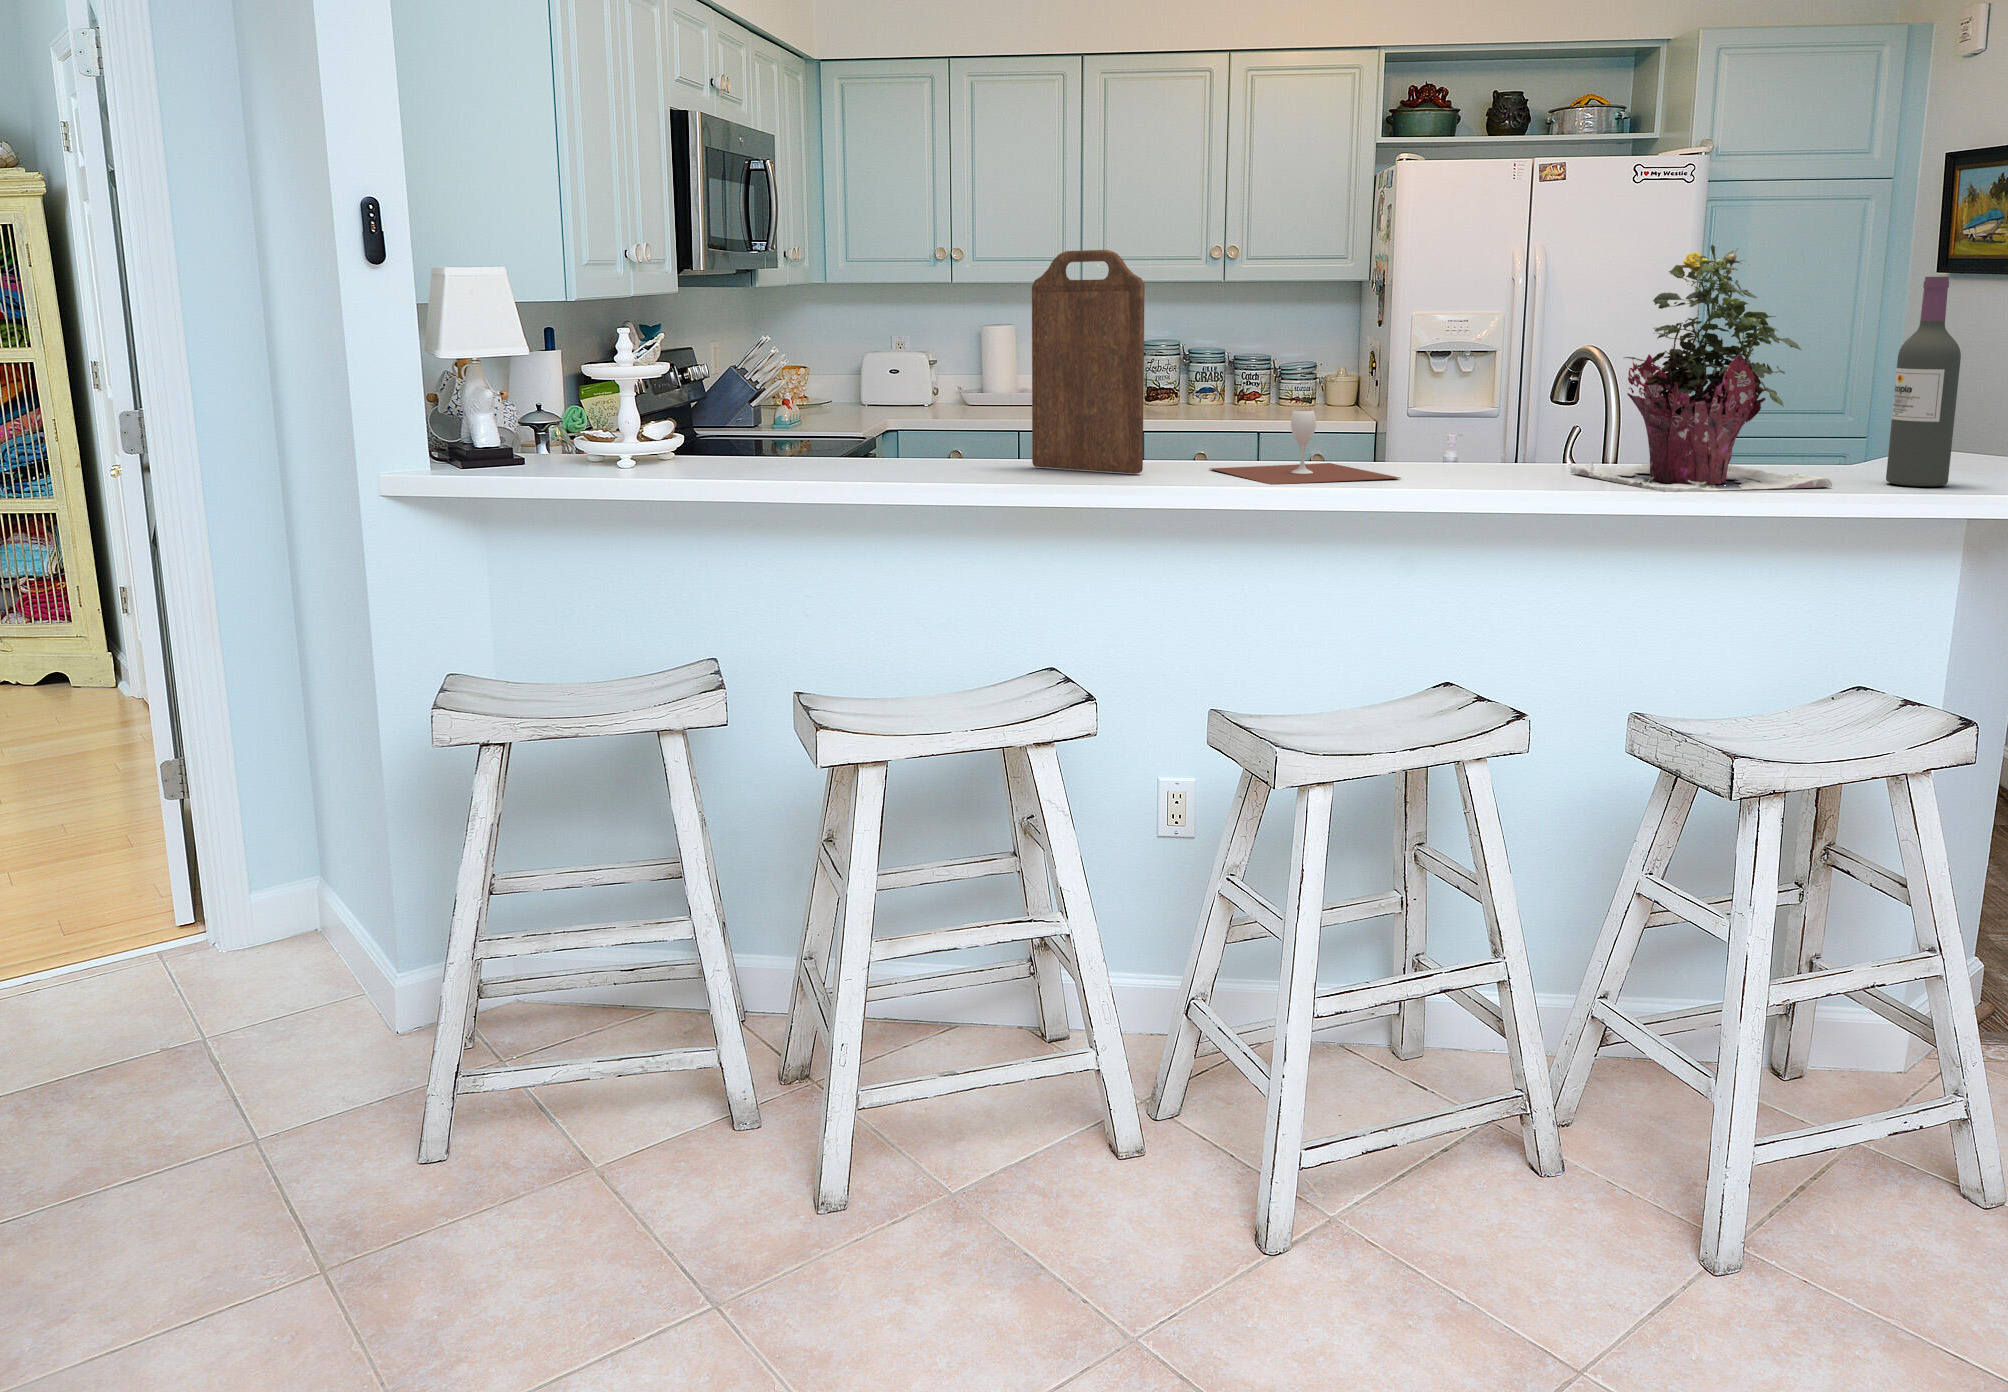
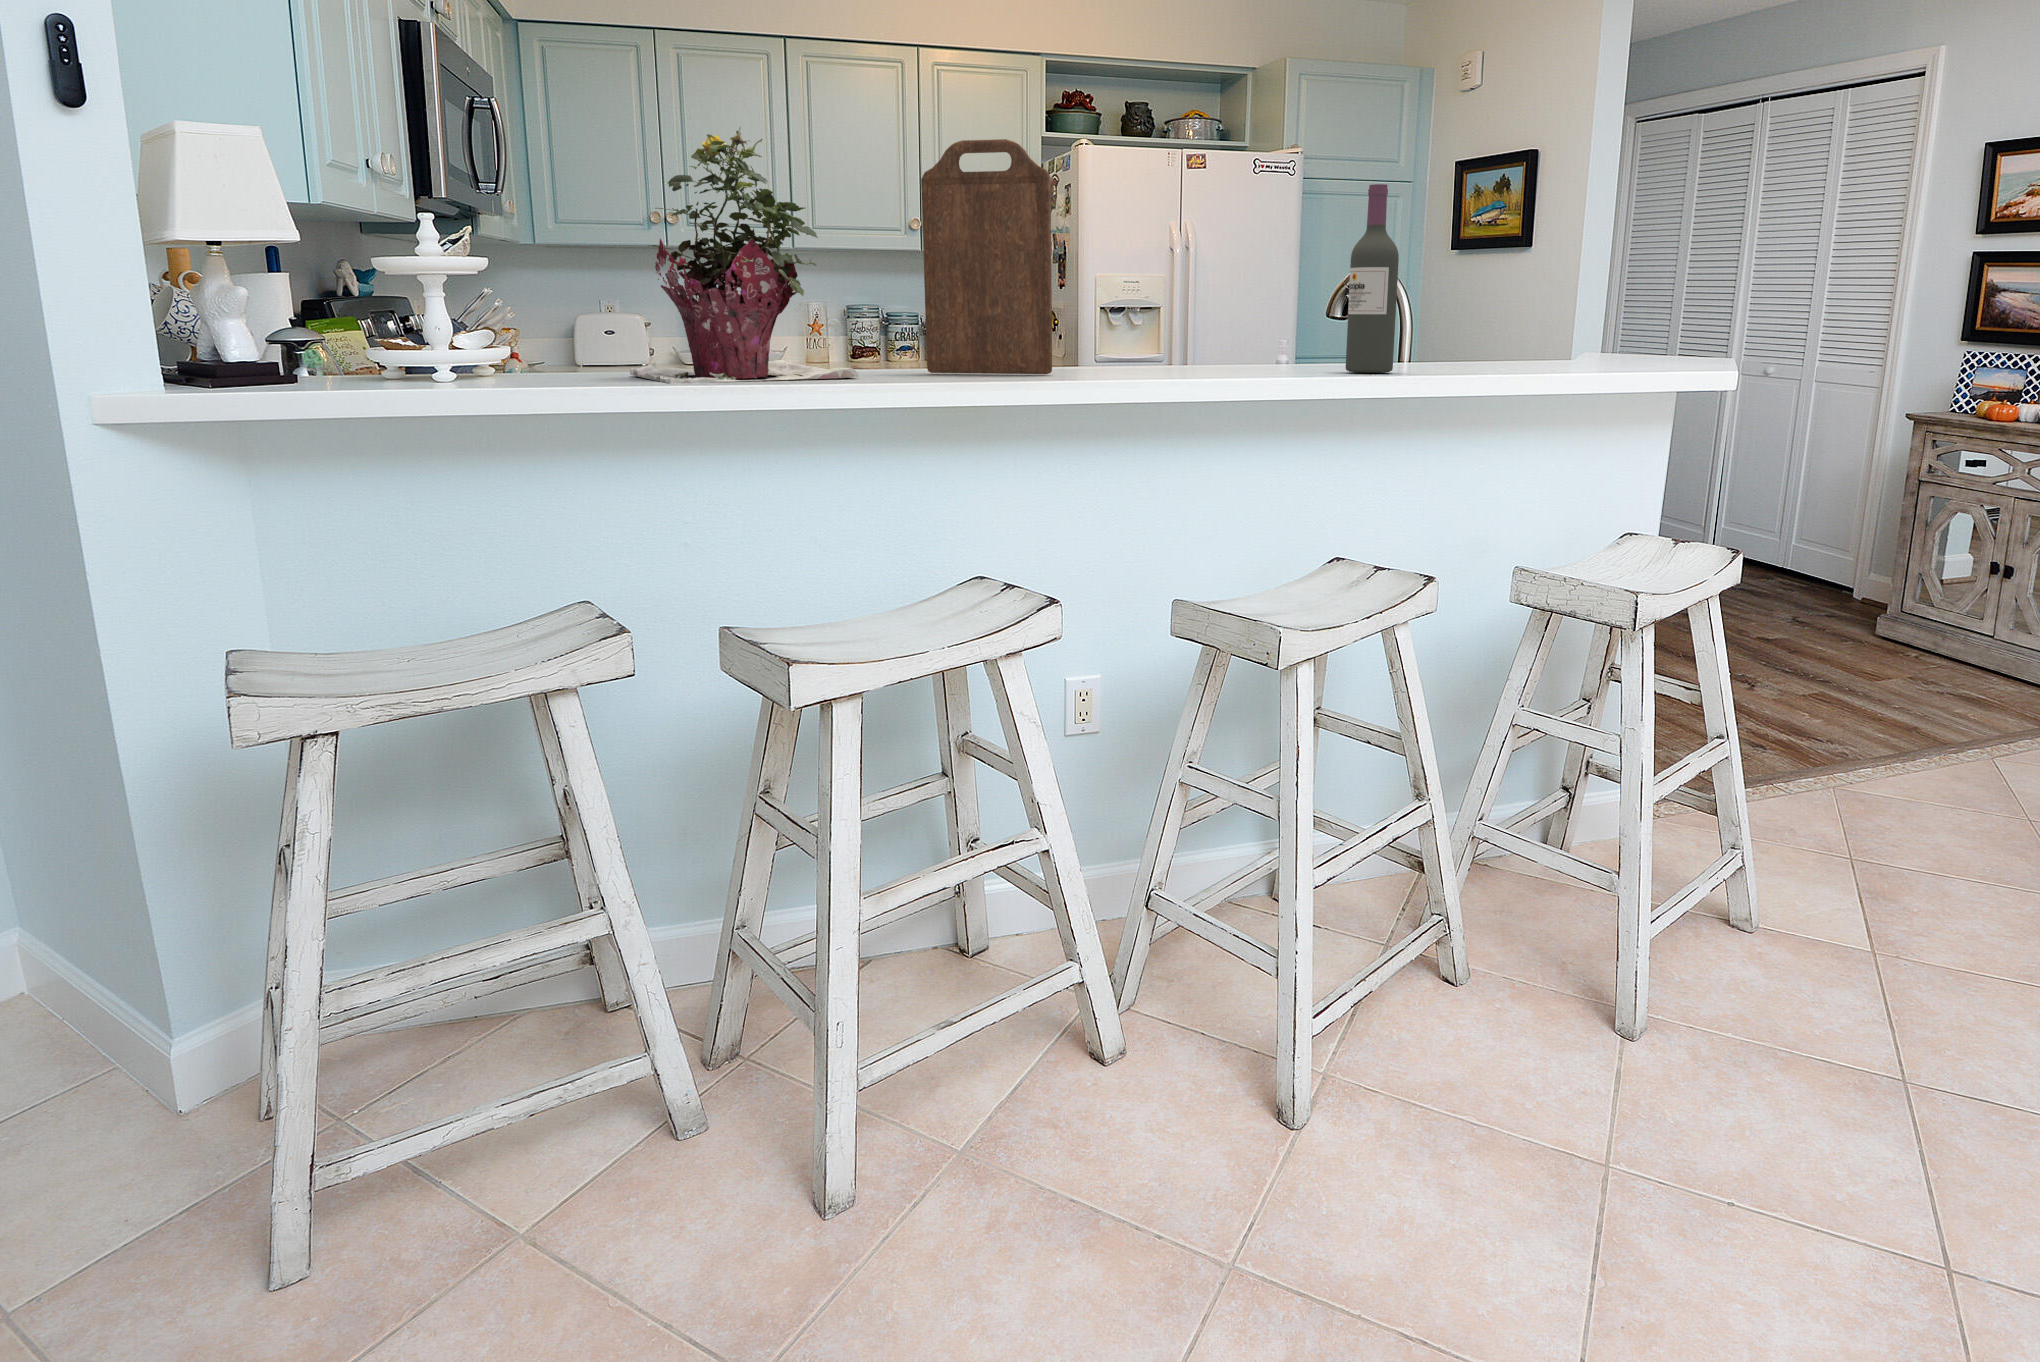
potted plant: present [1570,245,1832,492] -> present [630,127,859,384]
wine bottle: present [1886,277,1961,487] -> present [1346,184,1399,373]
wine glass: present [1209,410,1400,485] -> none [1101,310,1290,378]

